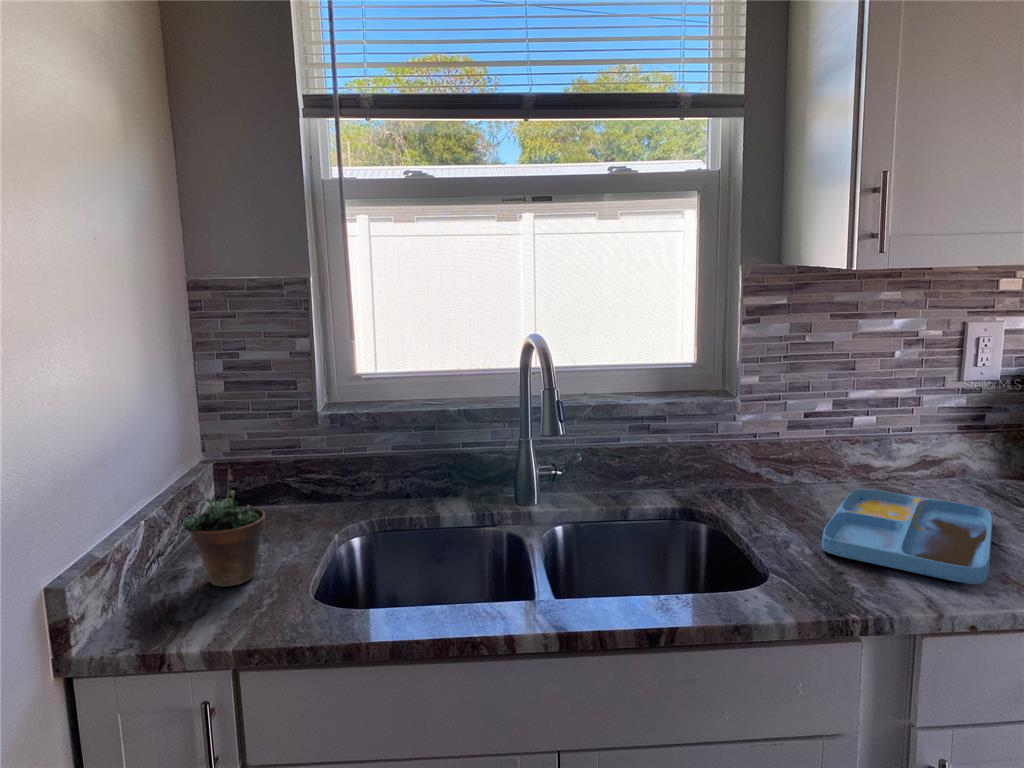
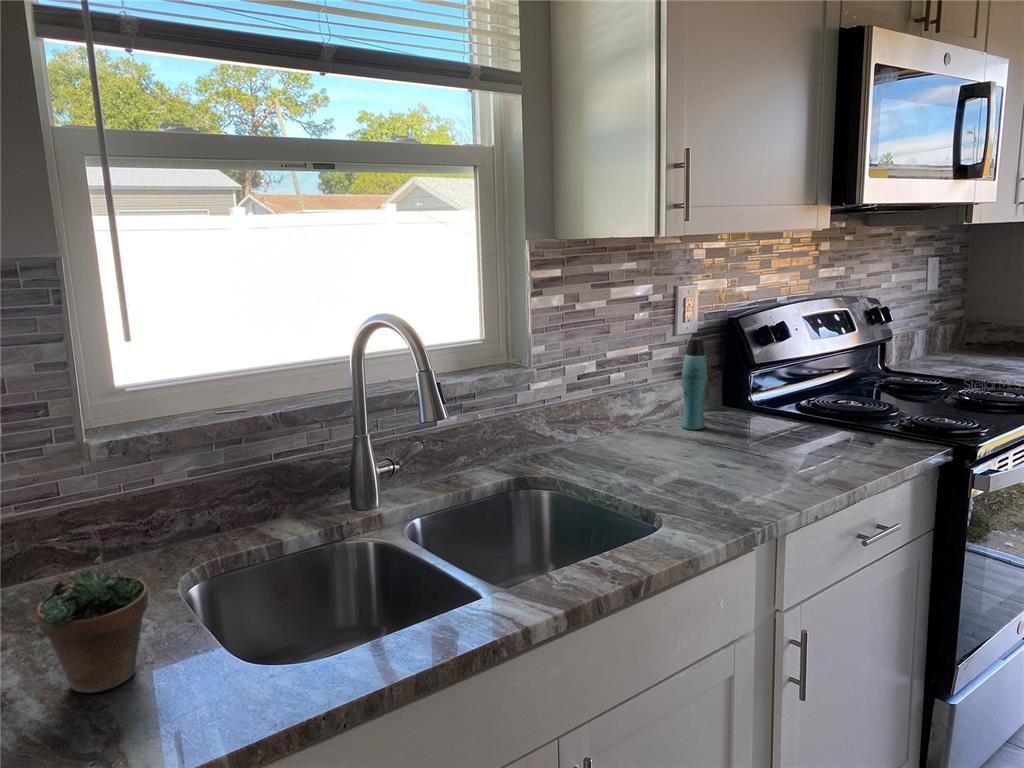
bottle: none [946,384,988,498] -> present [681,337,708,429]
tray: present [821,489,993,584] -> none [633,433,768,489]

